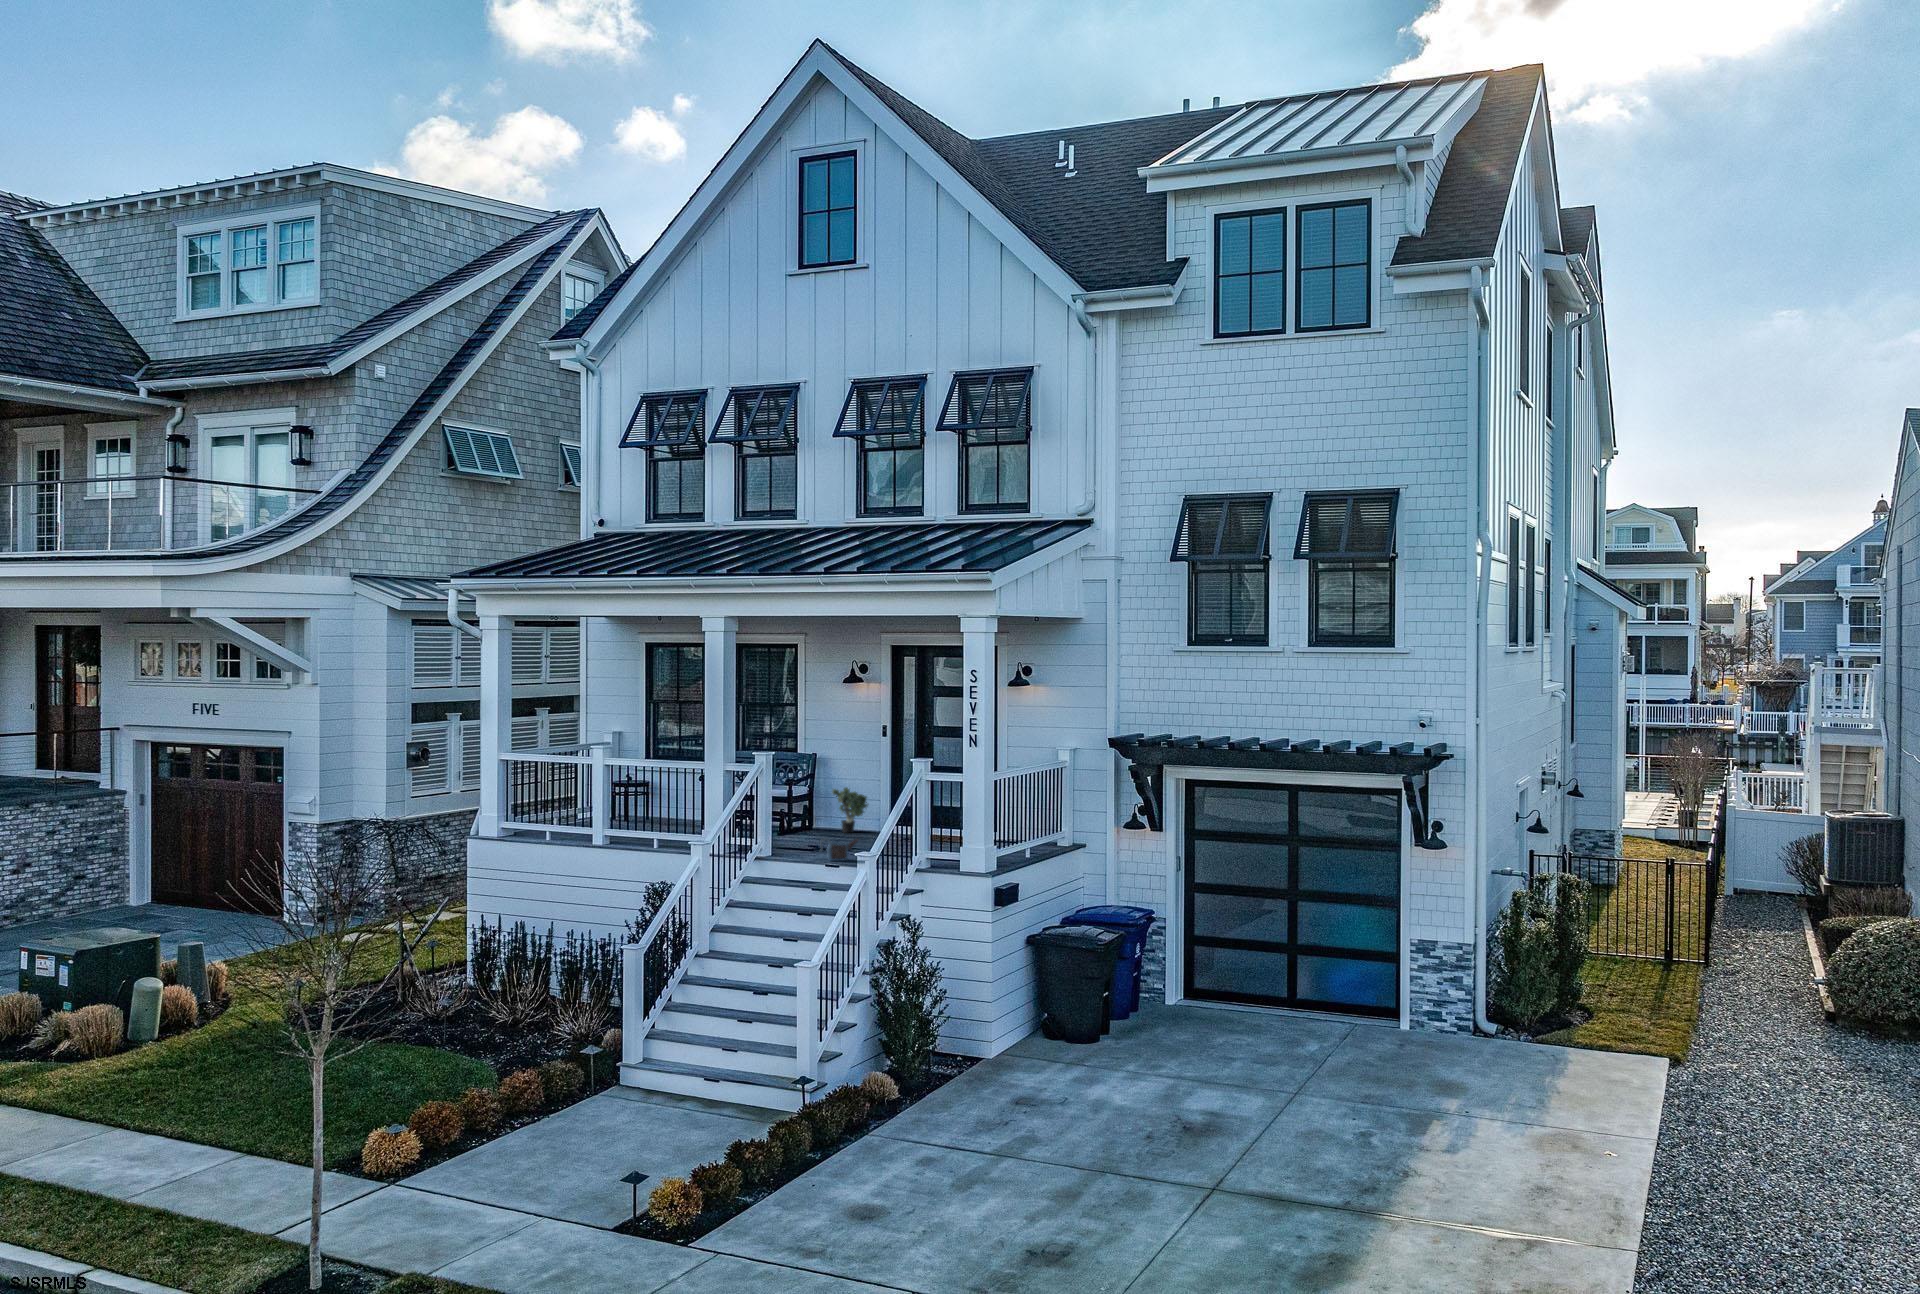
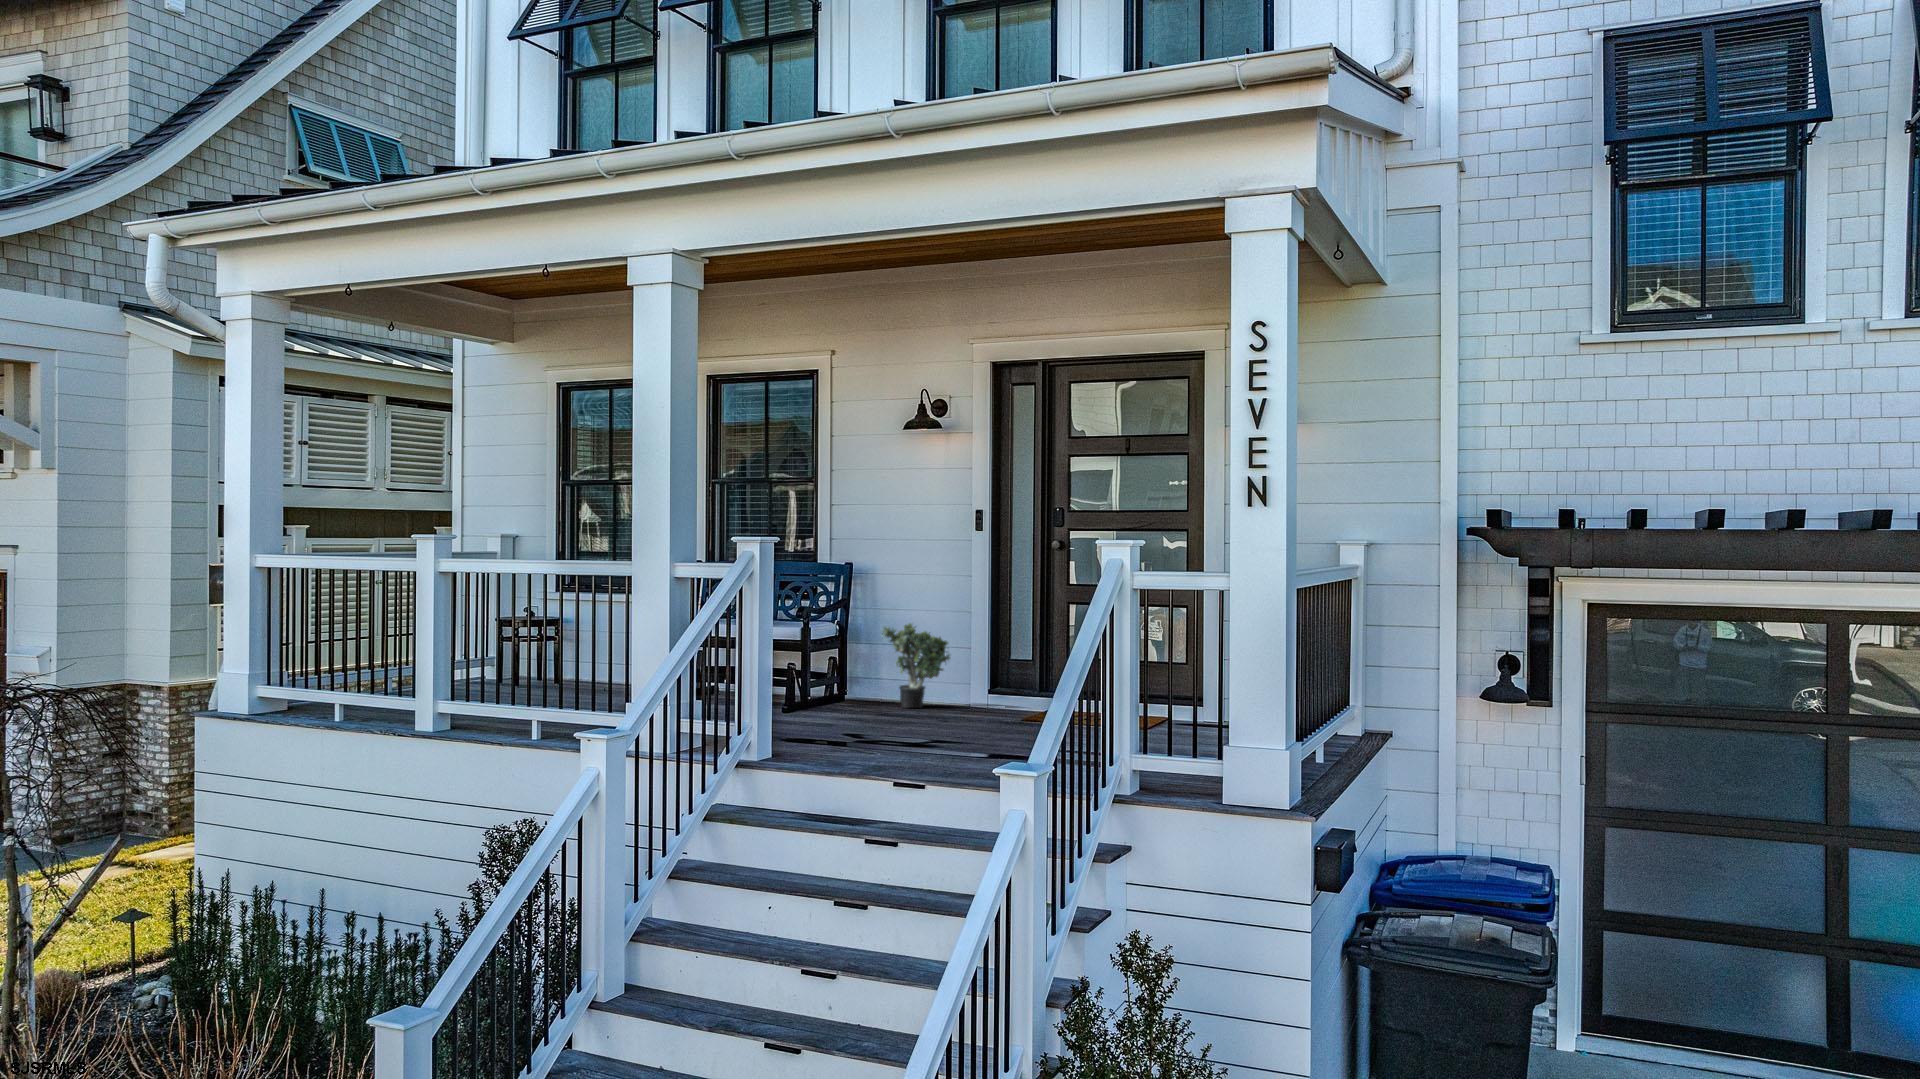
watering can: present [820,838,858,861] -> none [878,720,965,771]

